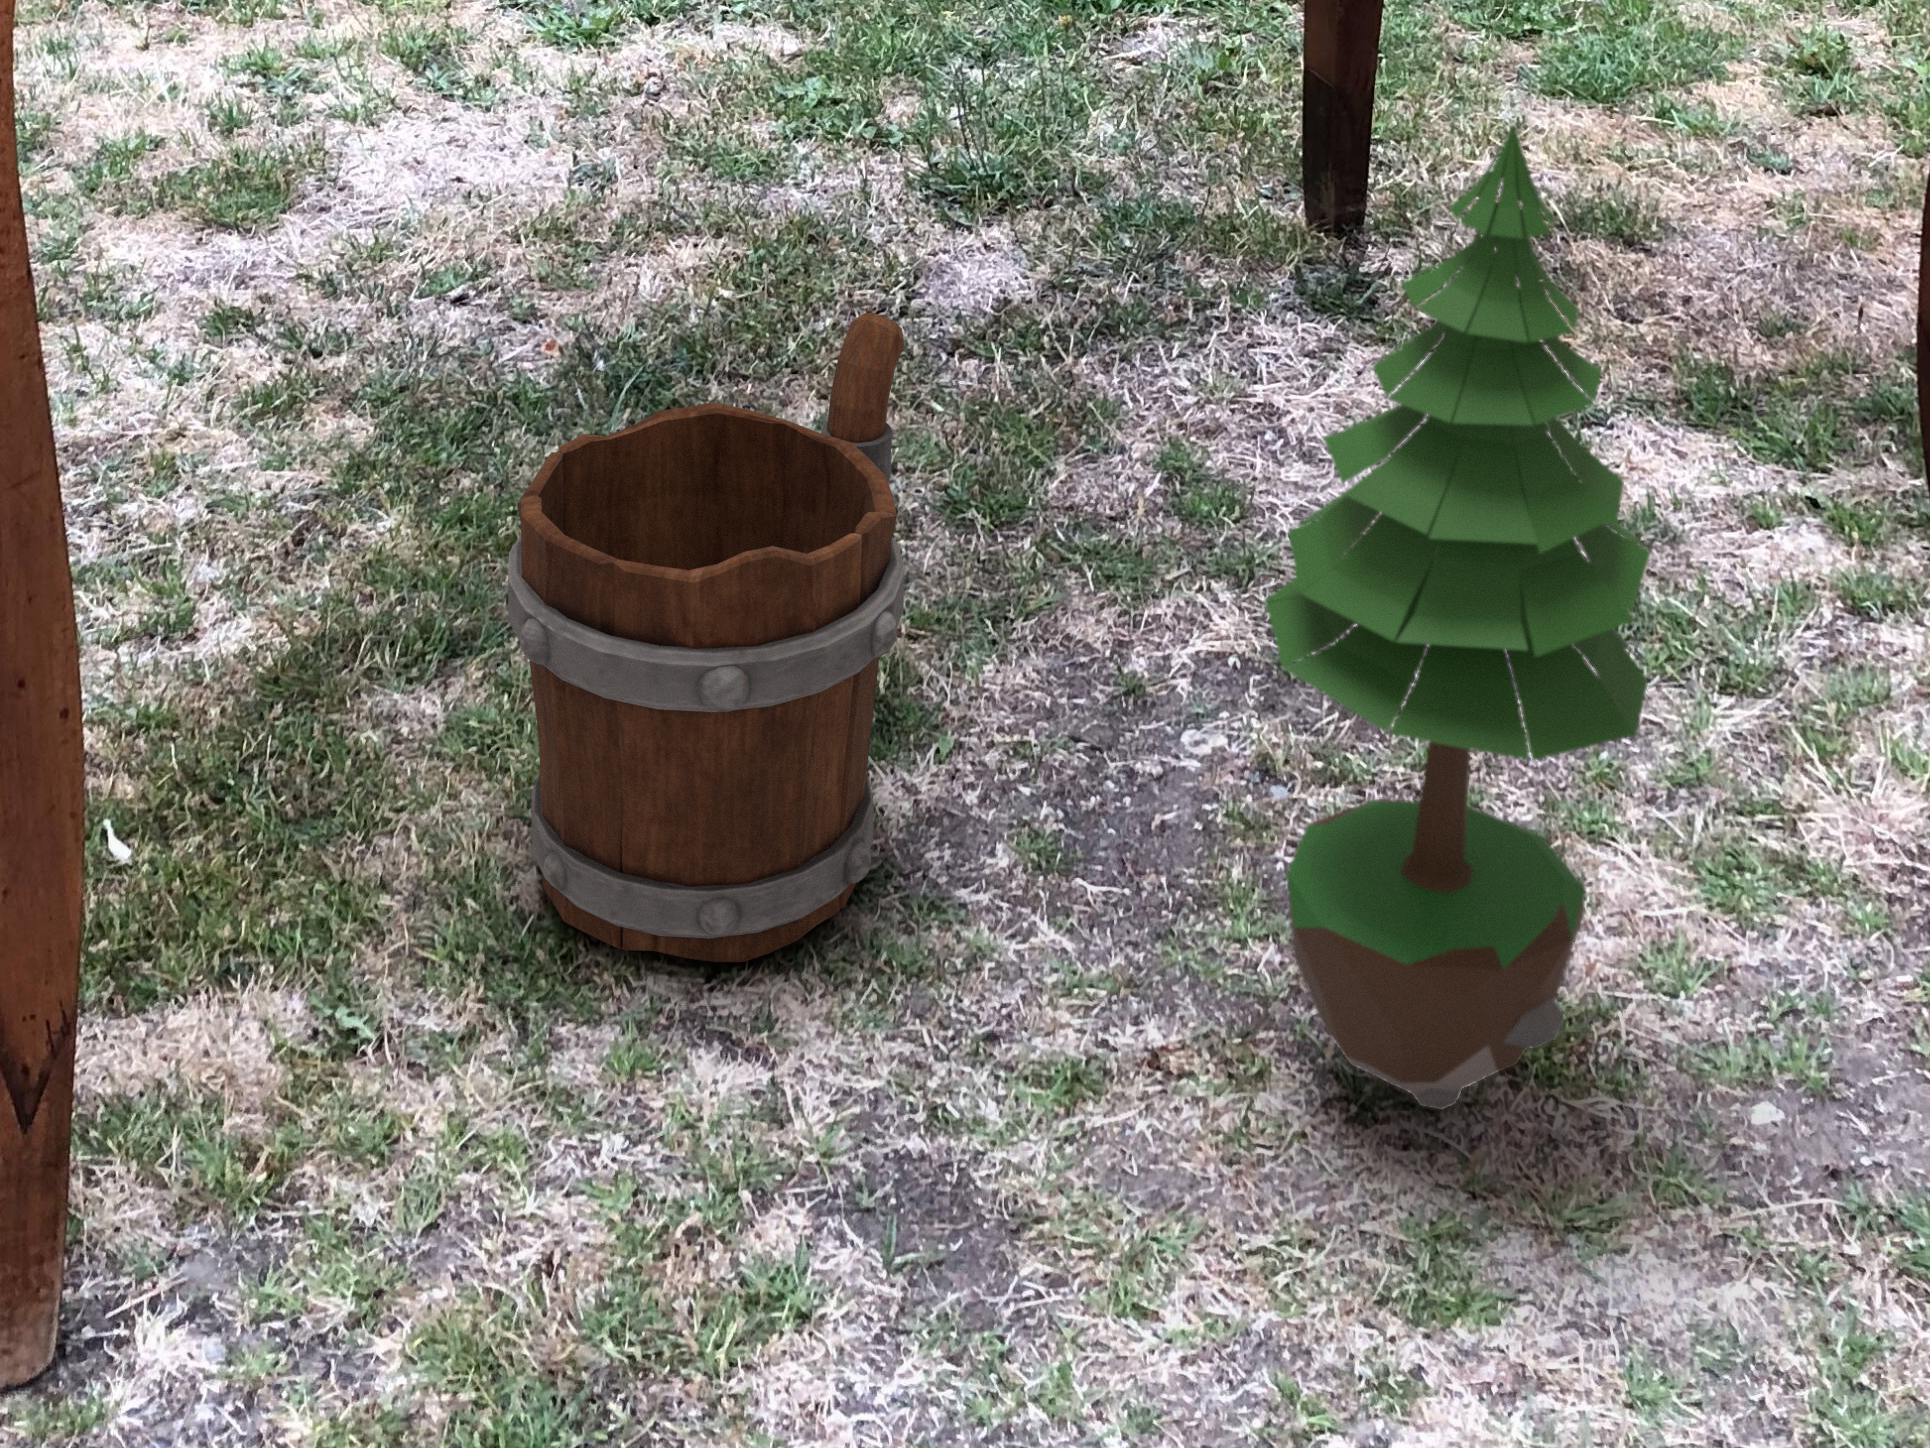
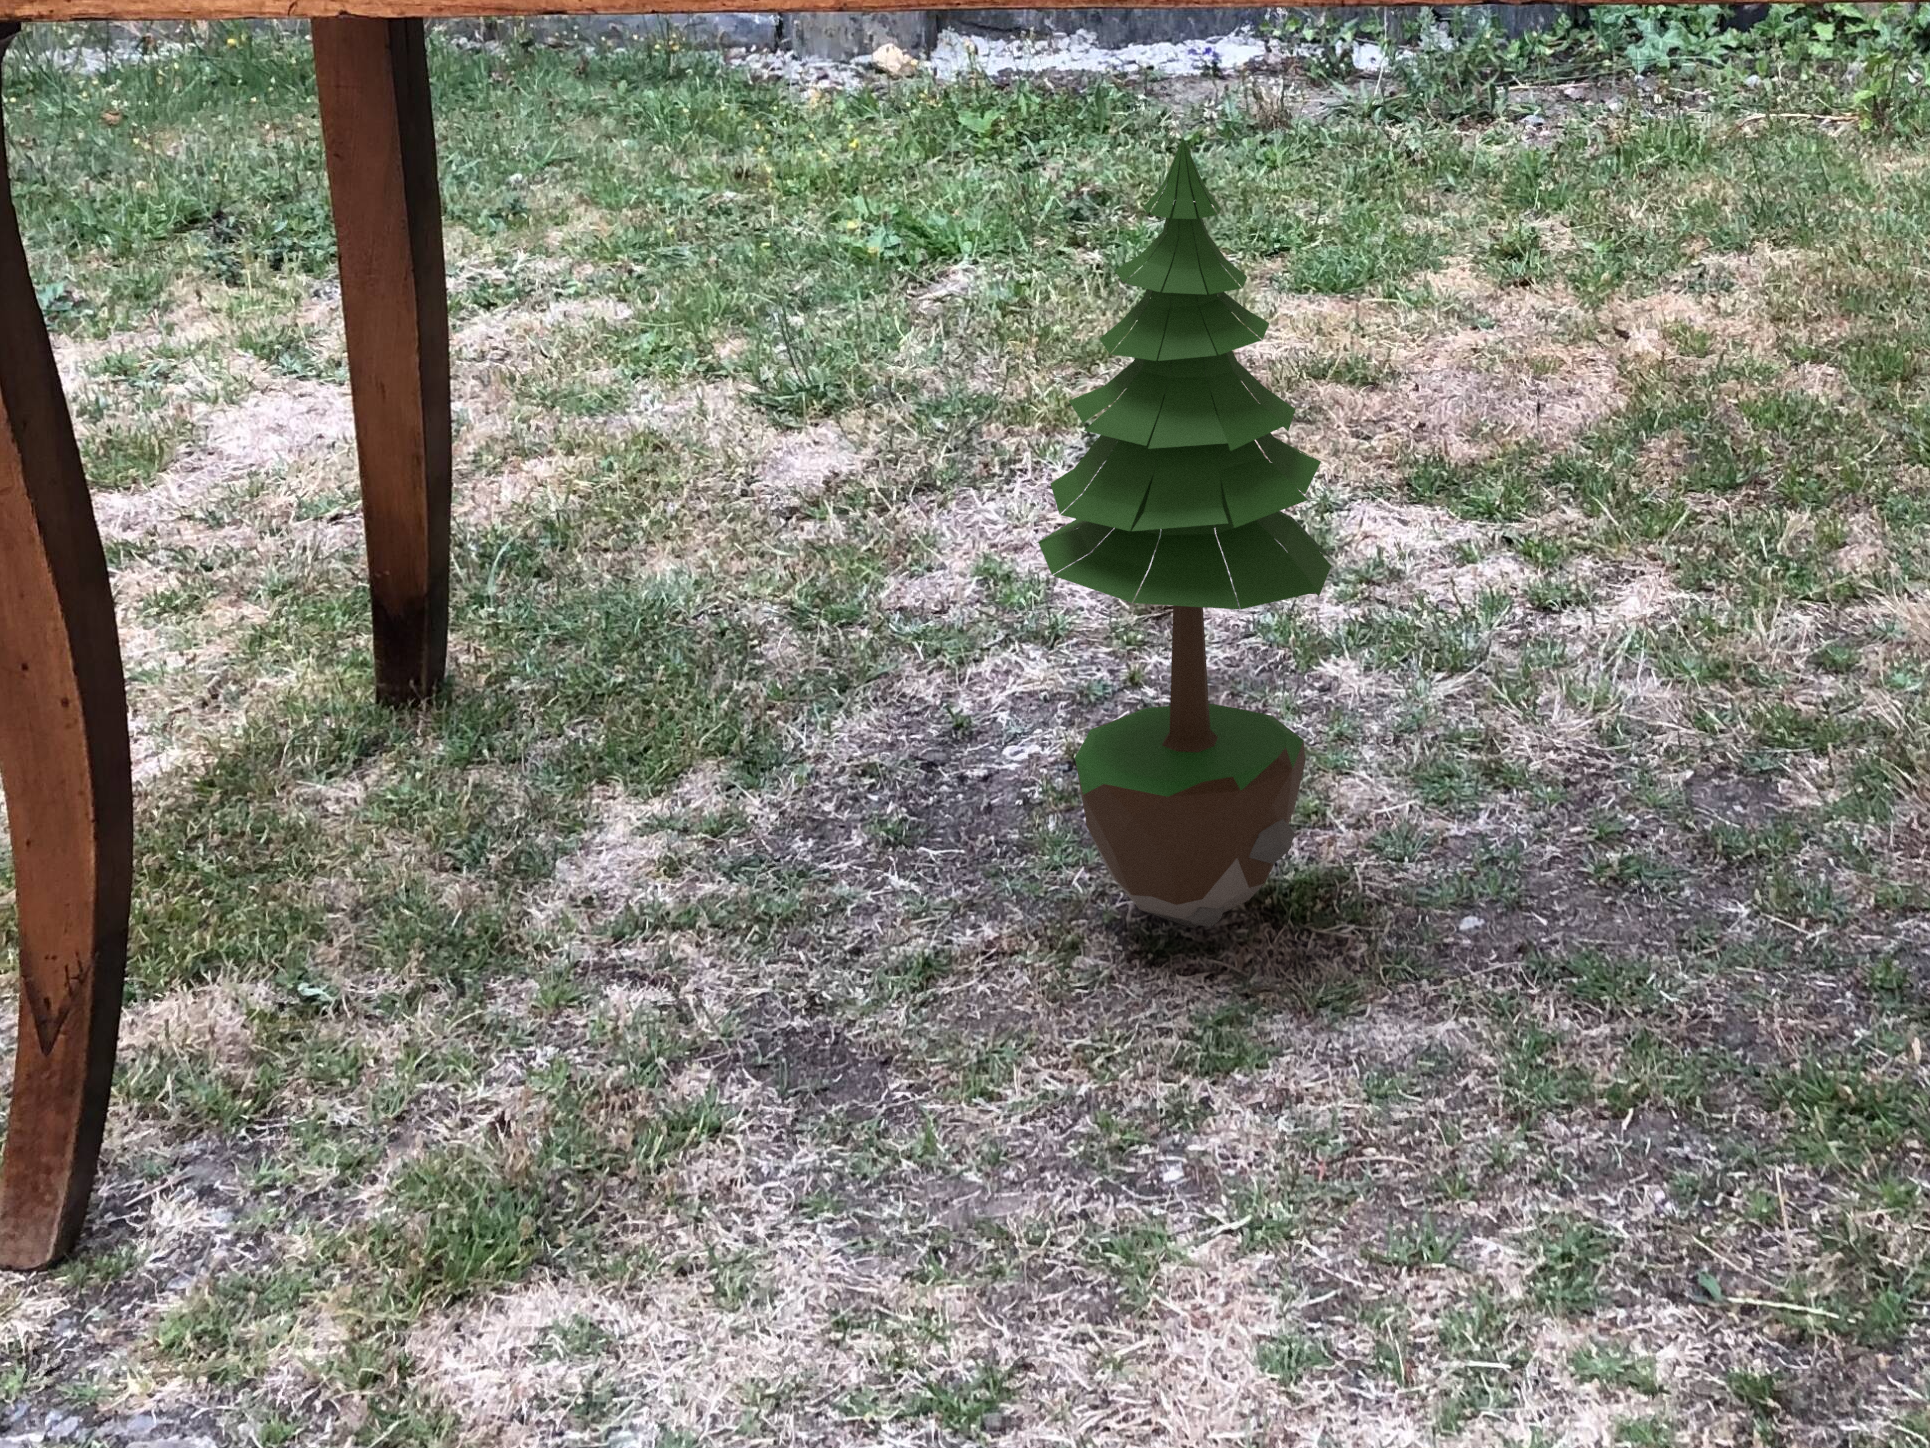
bucket: present [508,313,905,962] -> none [420,409,753,925]

